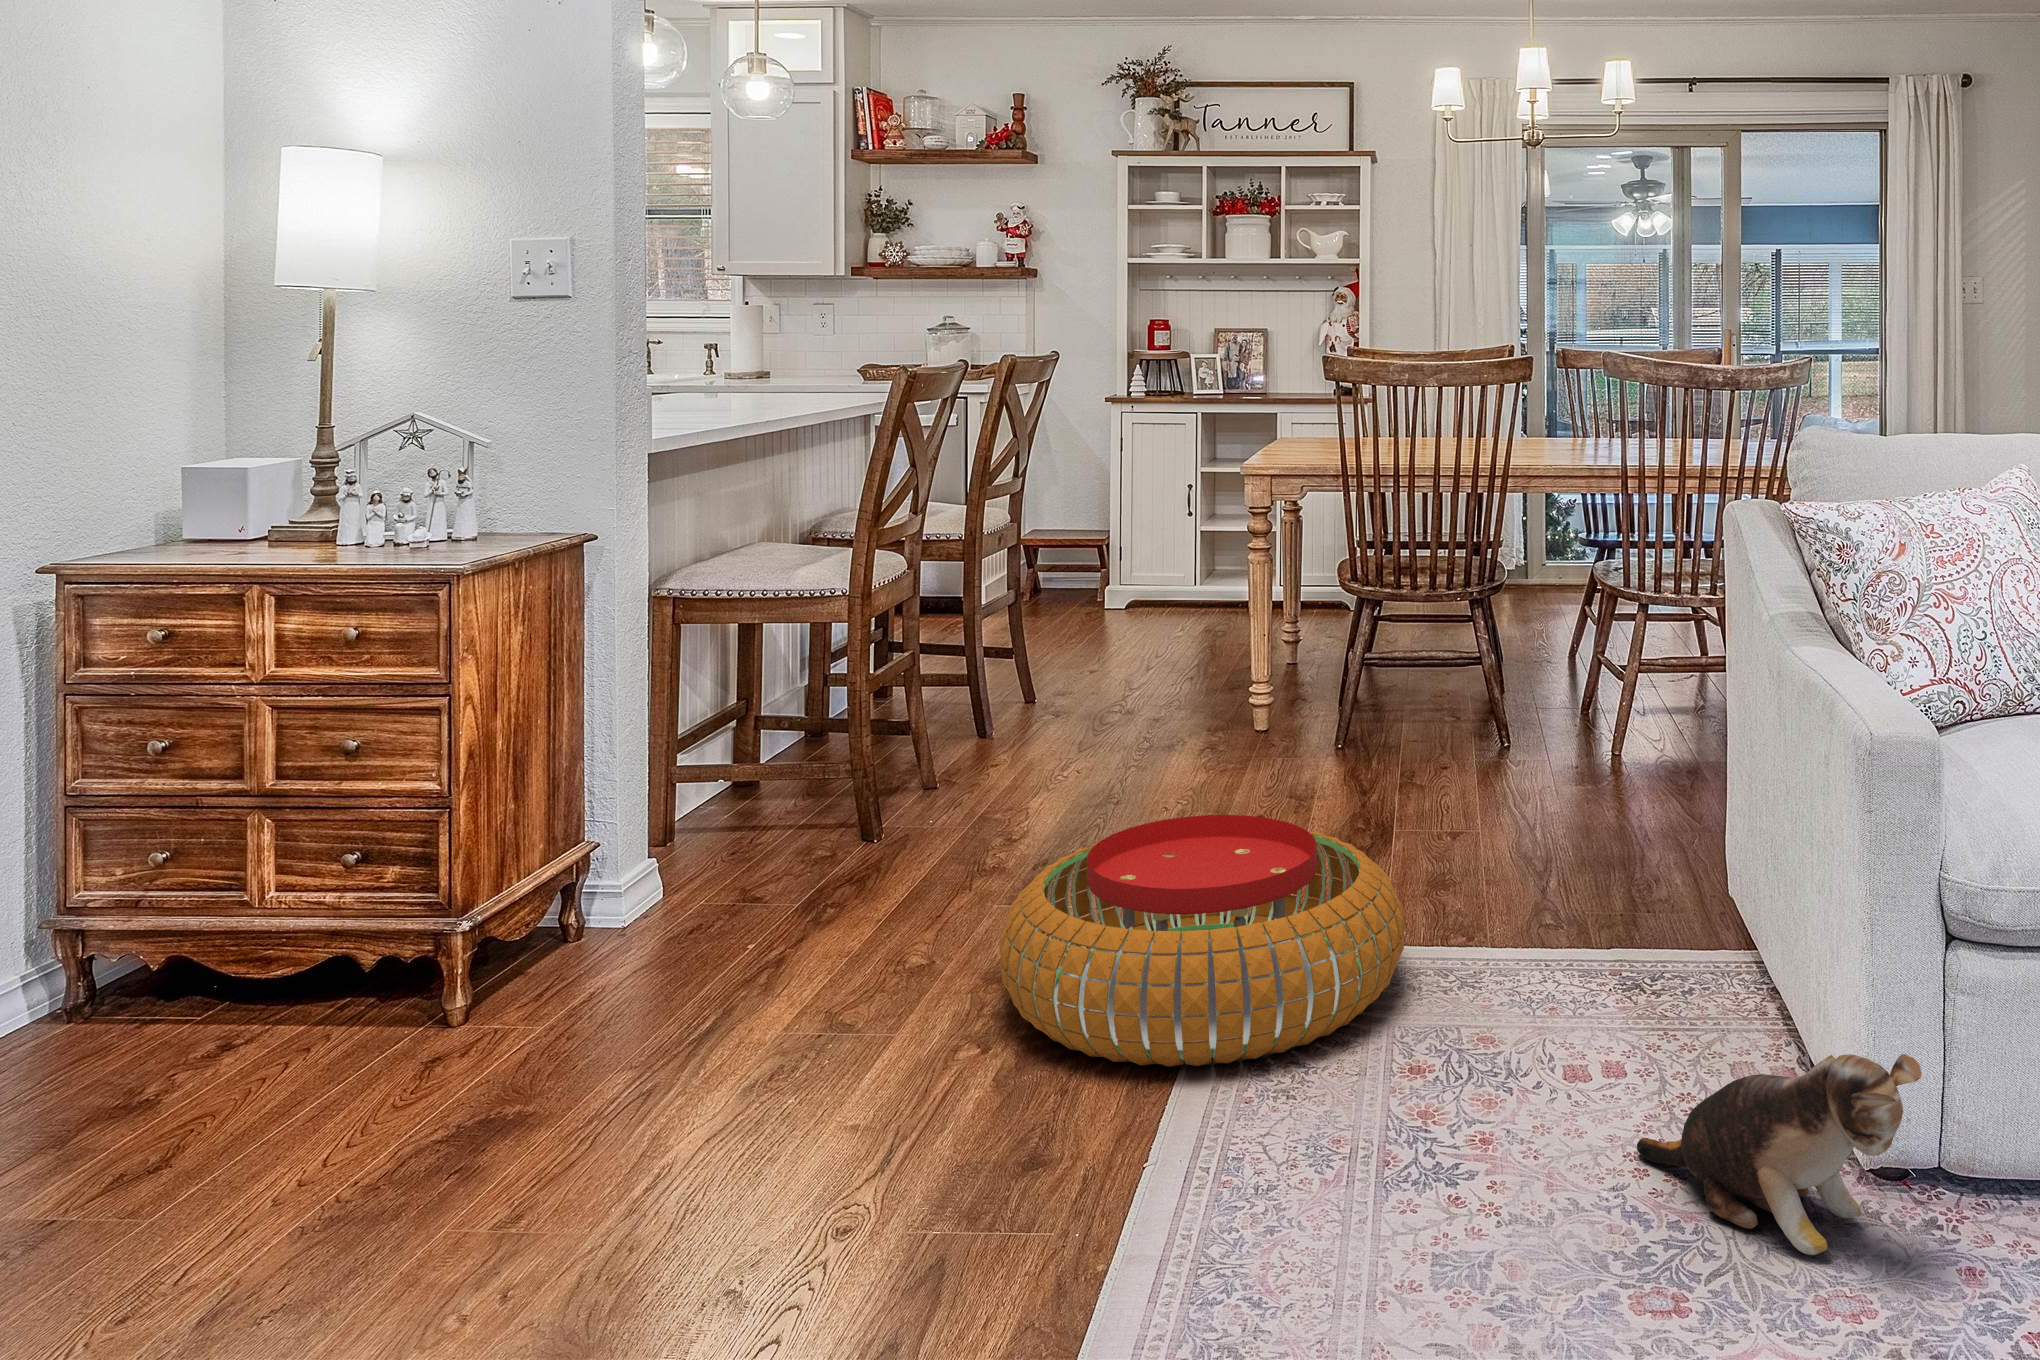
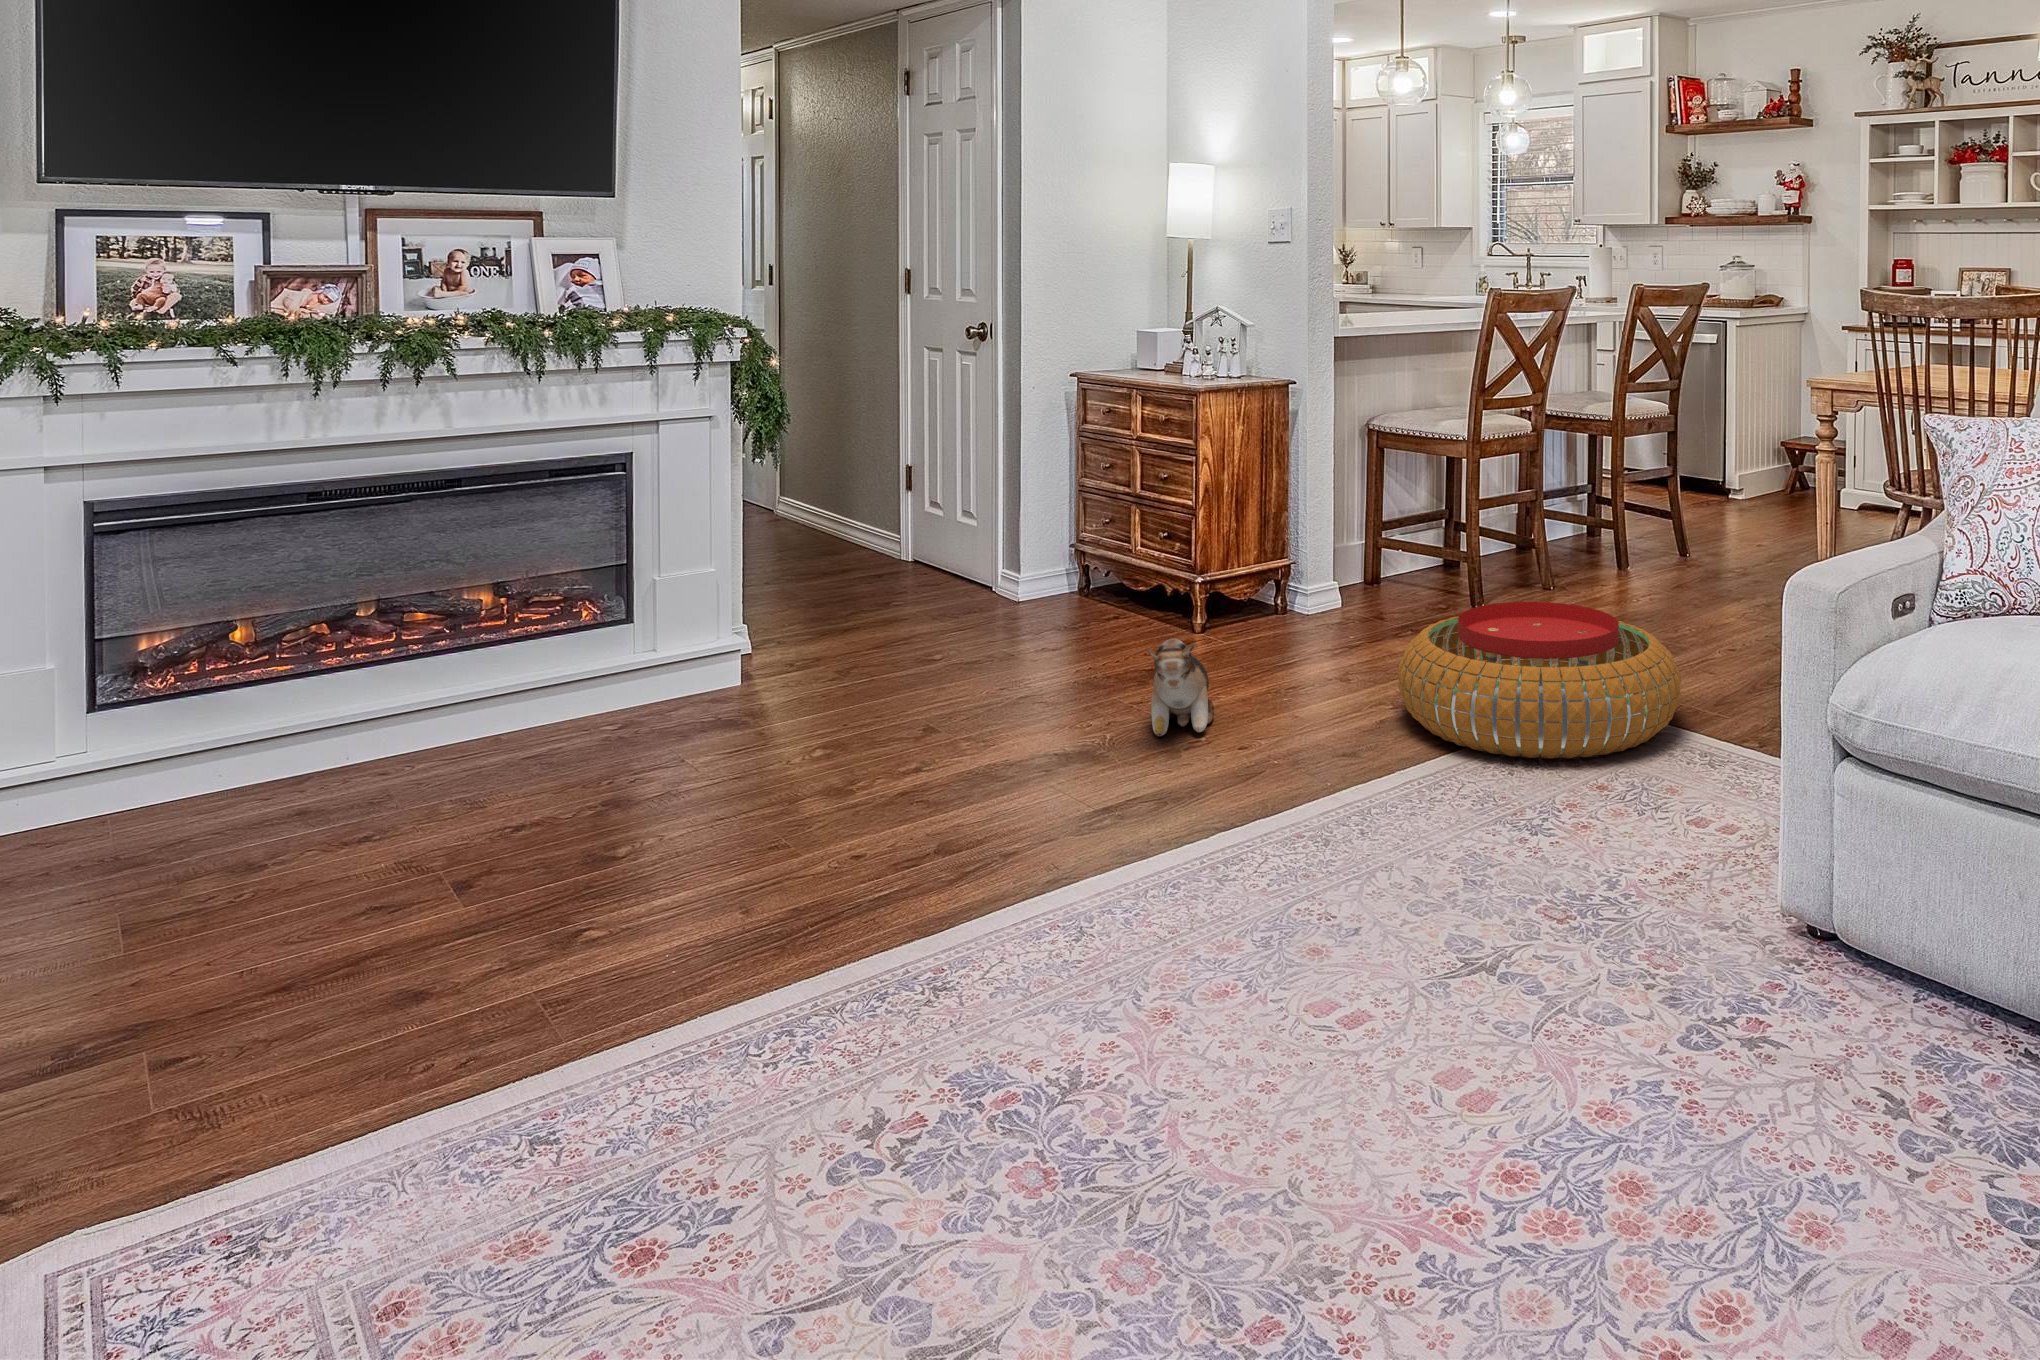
plush toy: present [1637,1054,1922,1255] -> present [1147,638,1214,736]

